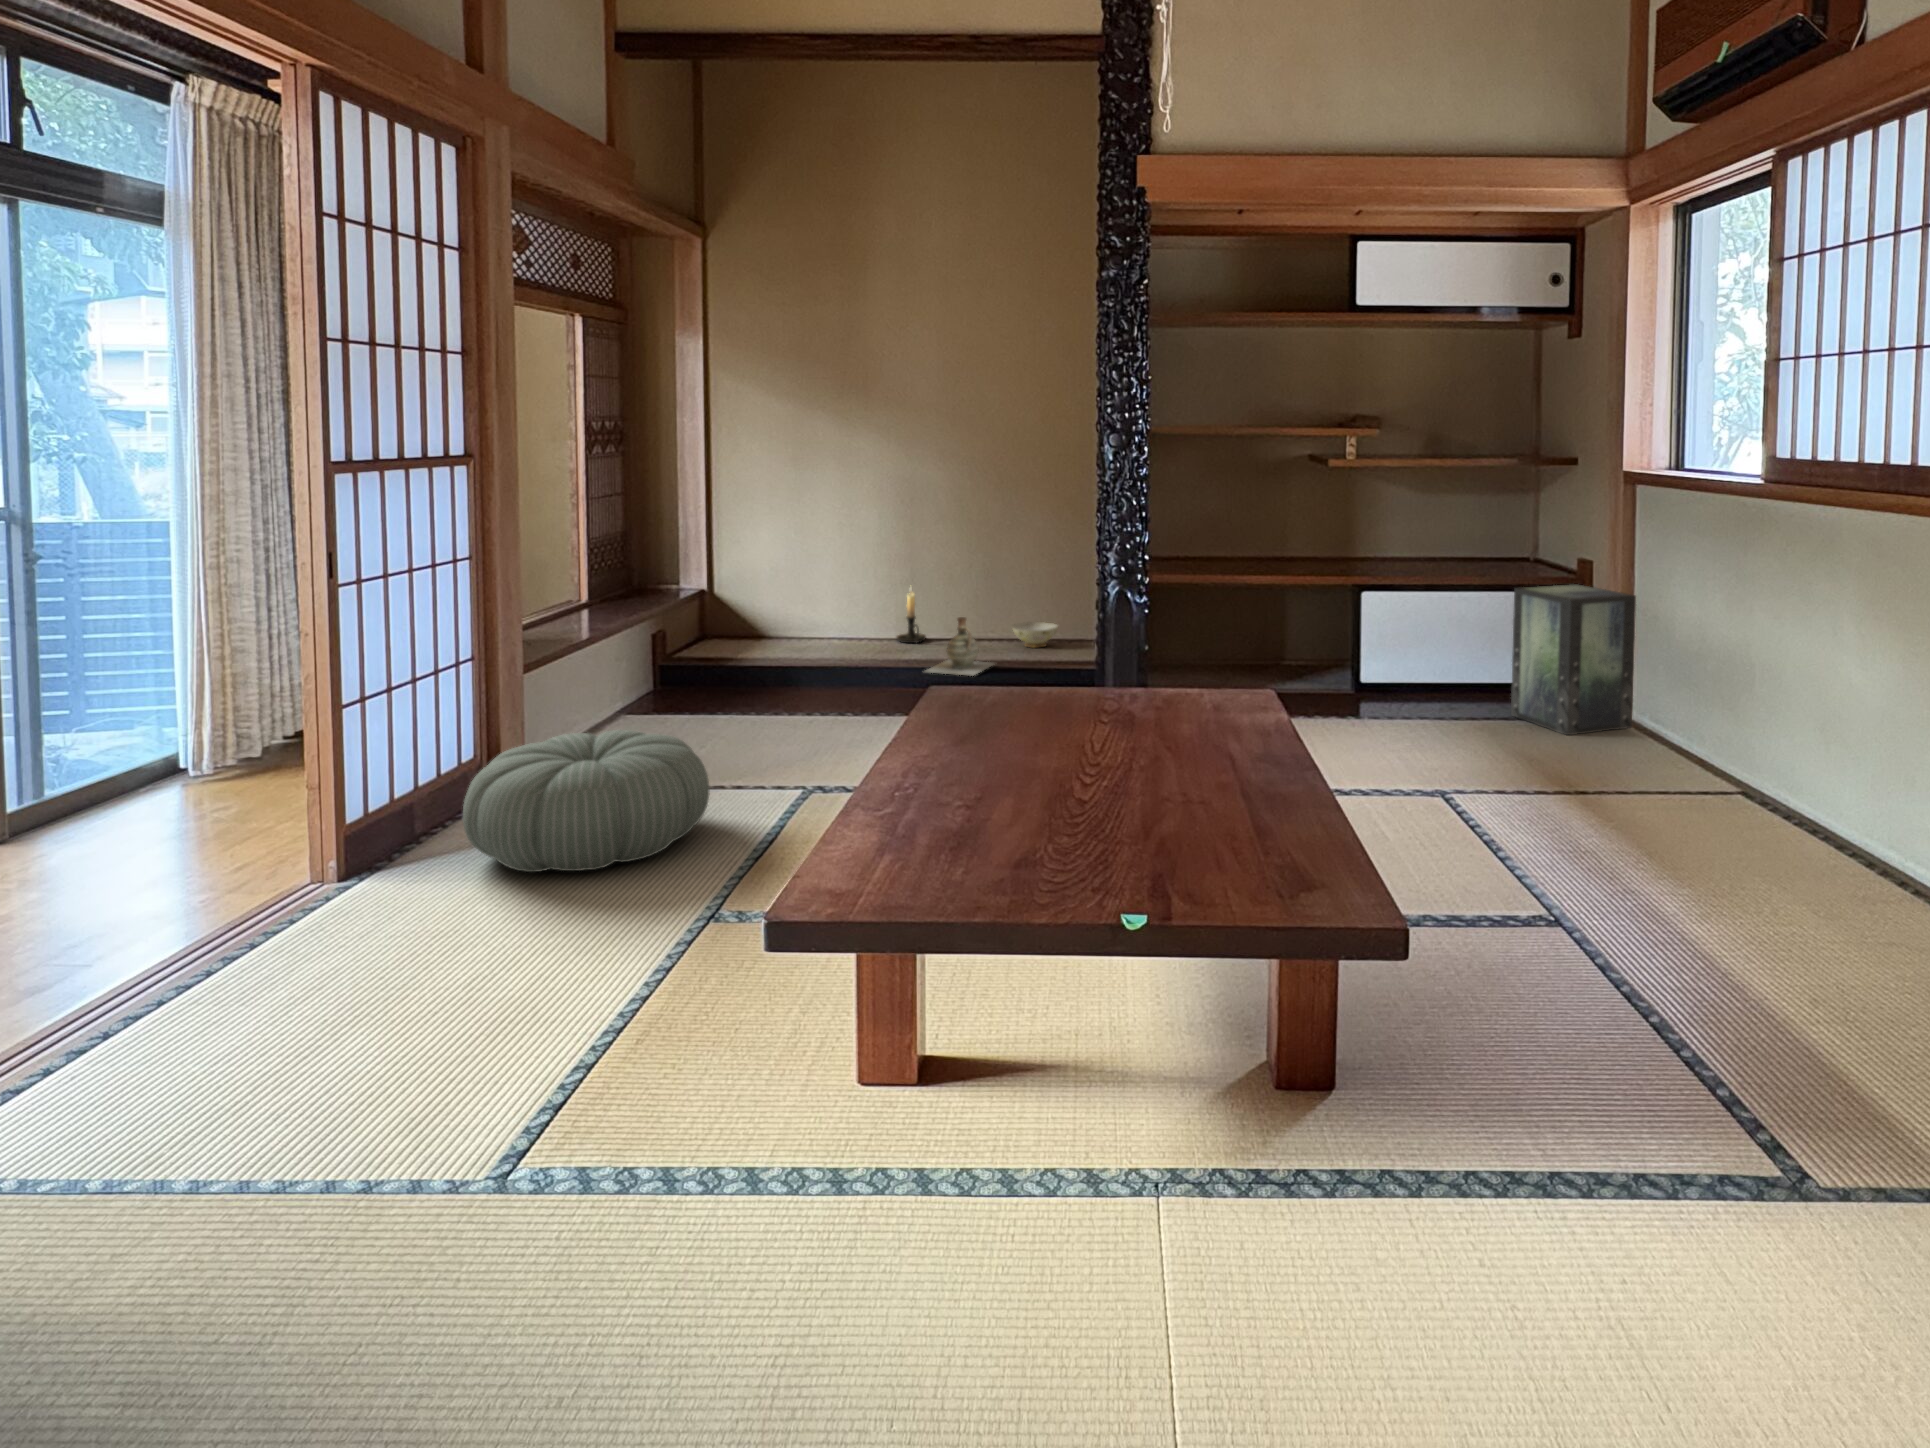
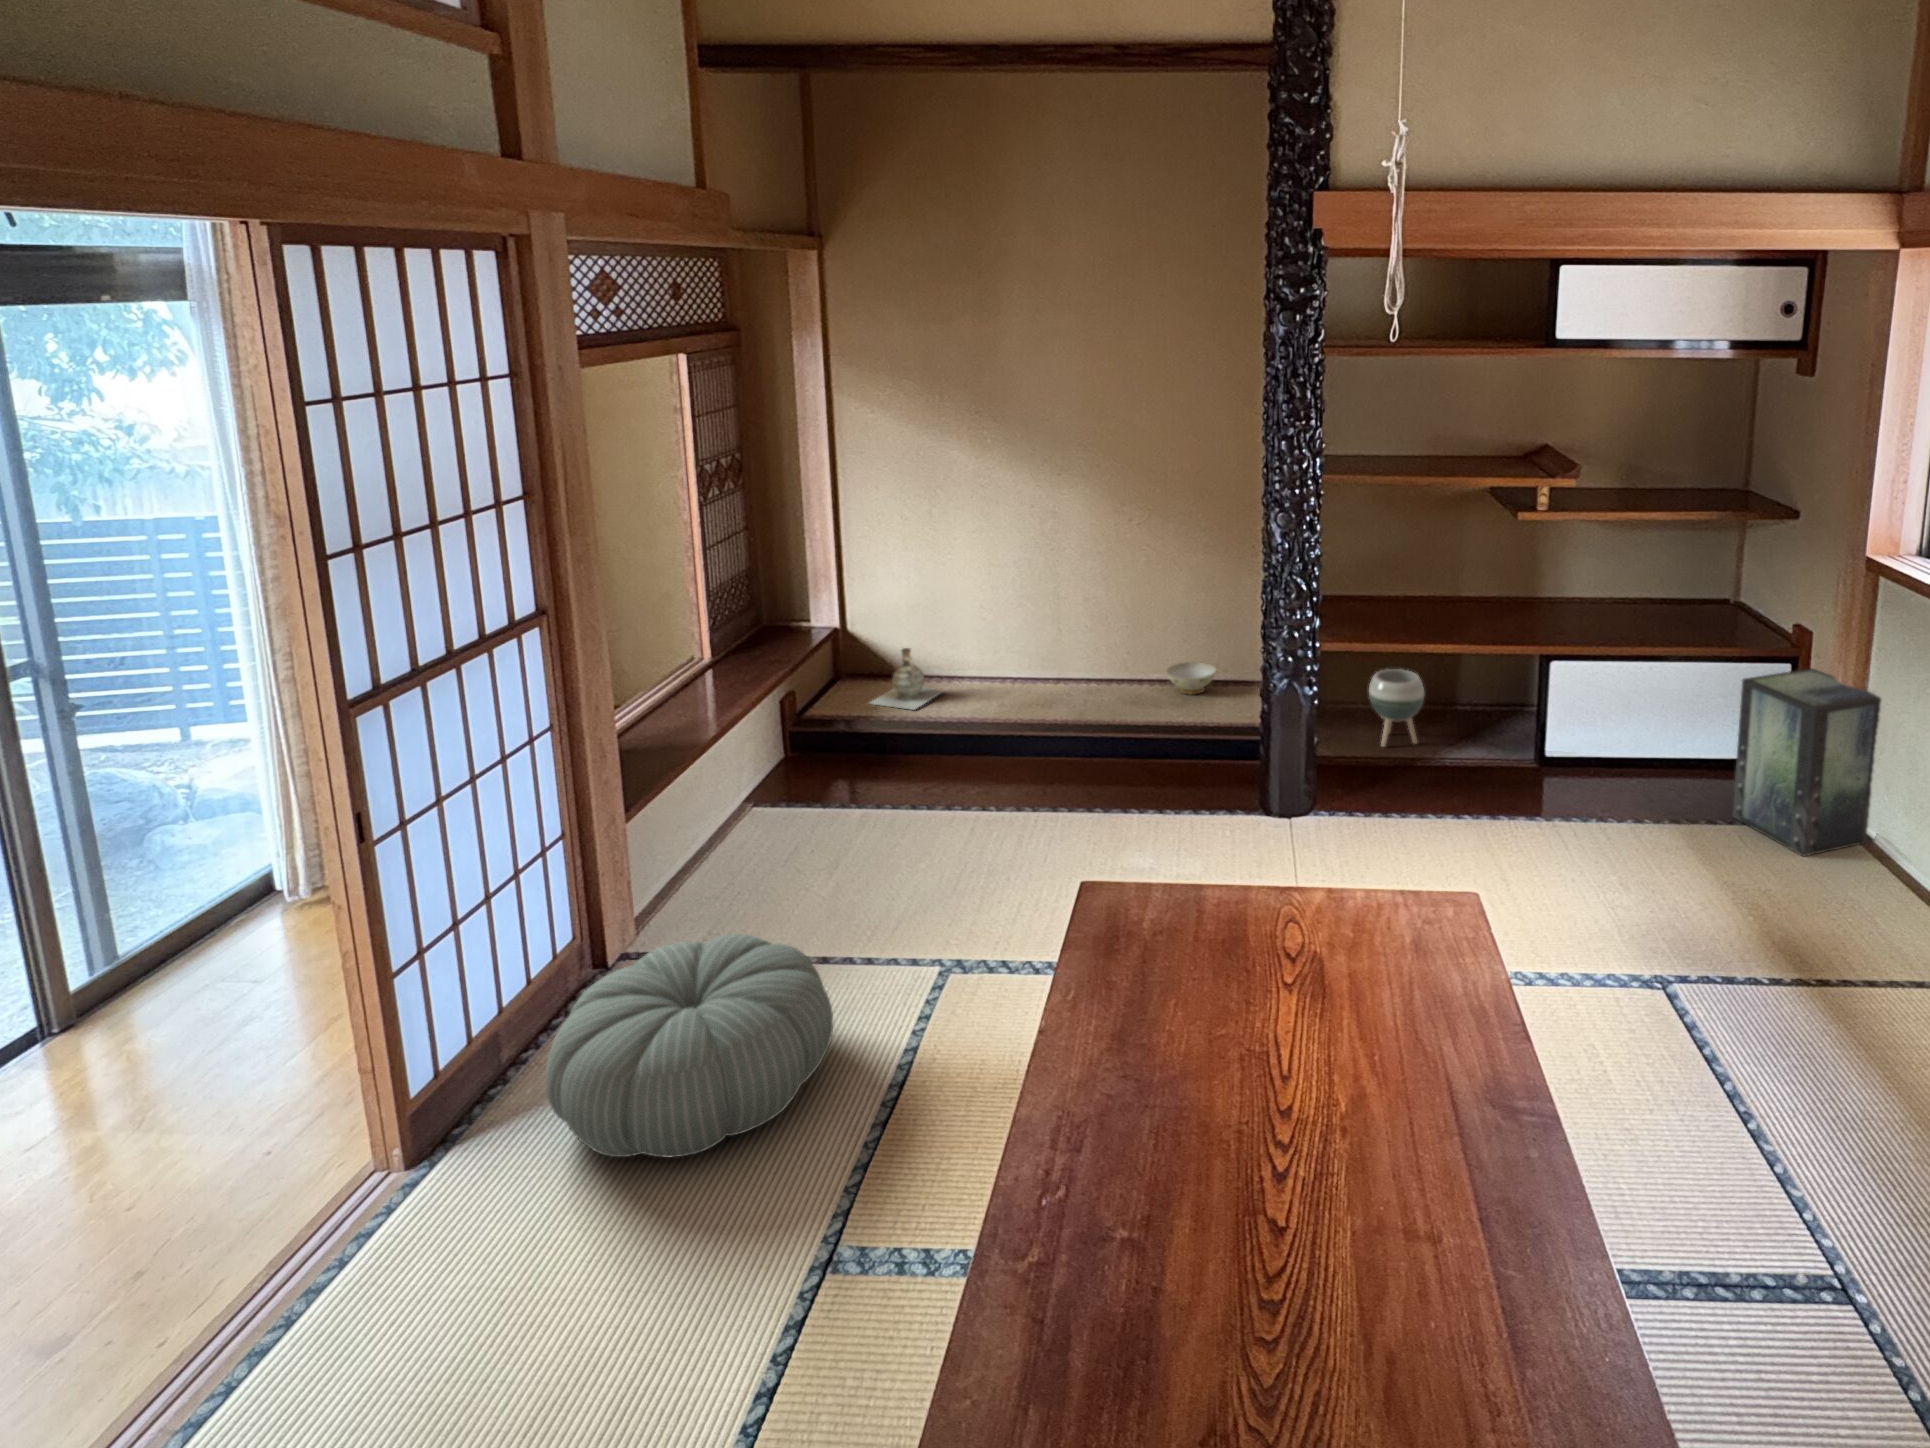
candle holder: present [897,588,926,643] -> none [1042,624,1074,689]
planter: none [1195,612,1245,680] -> present [1369,669,1424,747]
ceramic jug: present [926,617,995,675] -> present [870,648,943,710]

